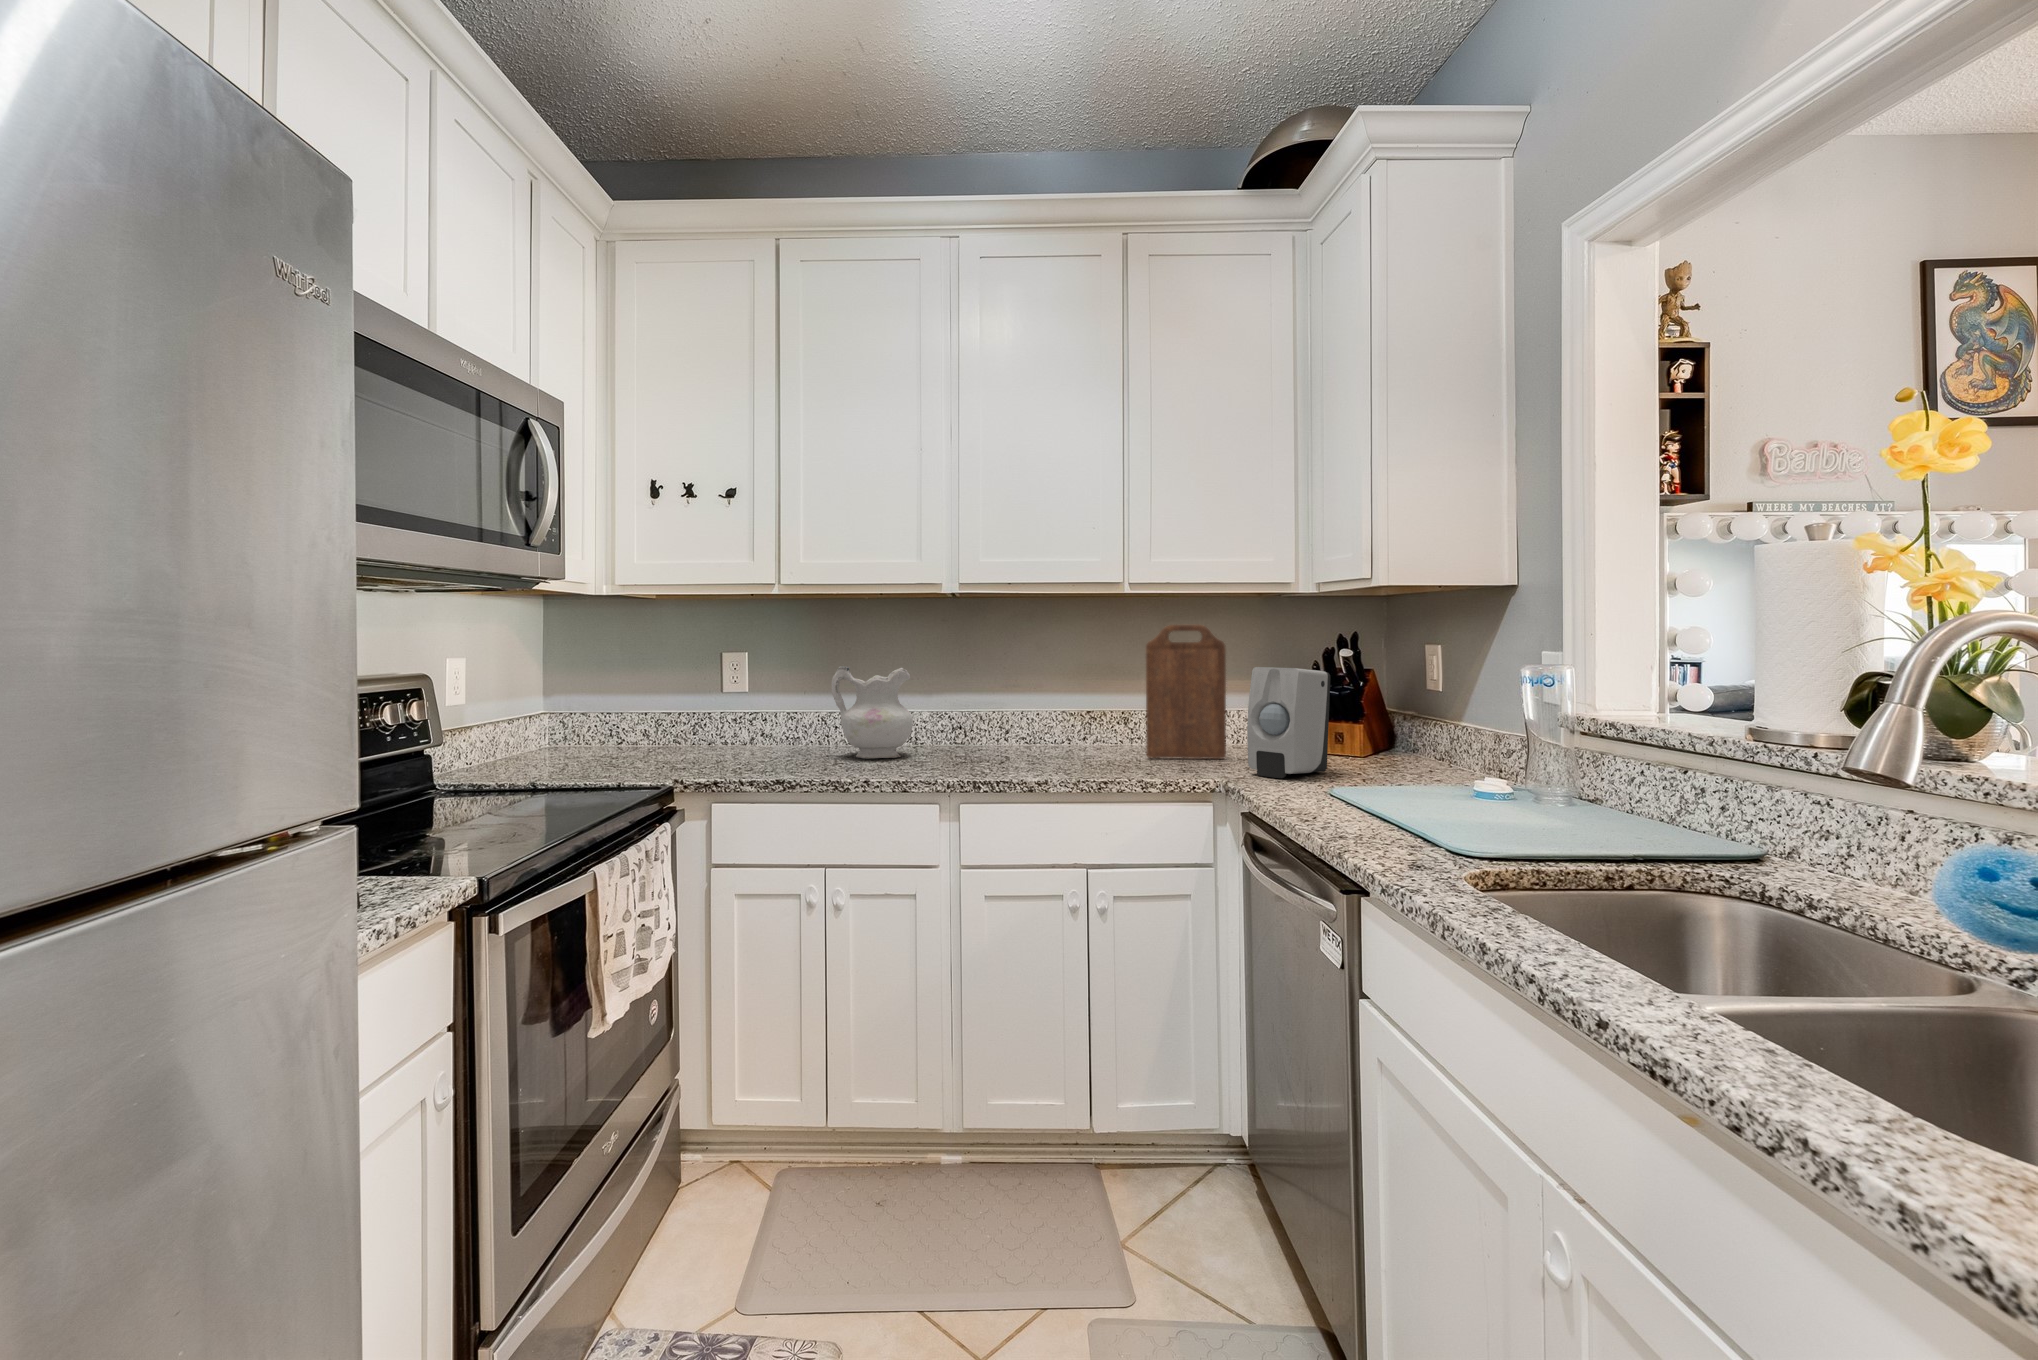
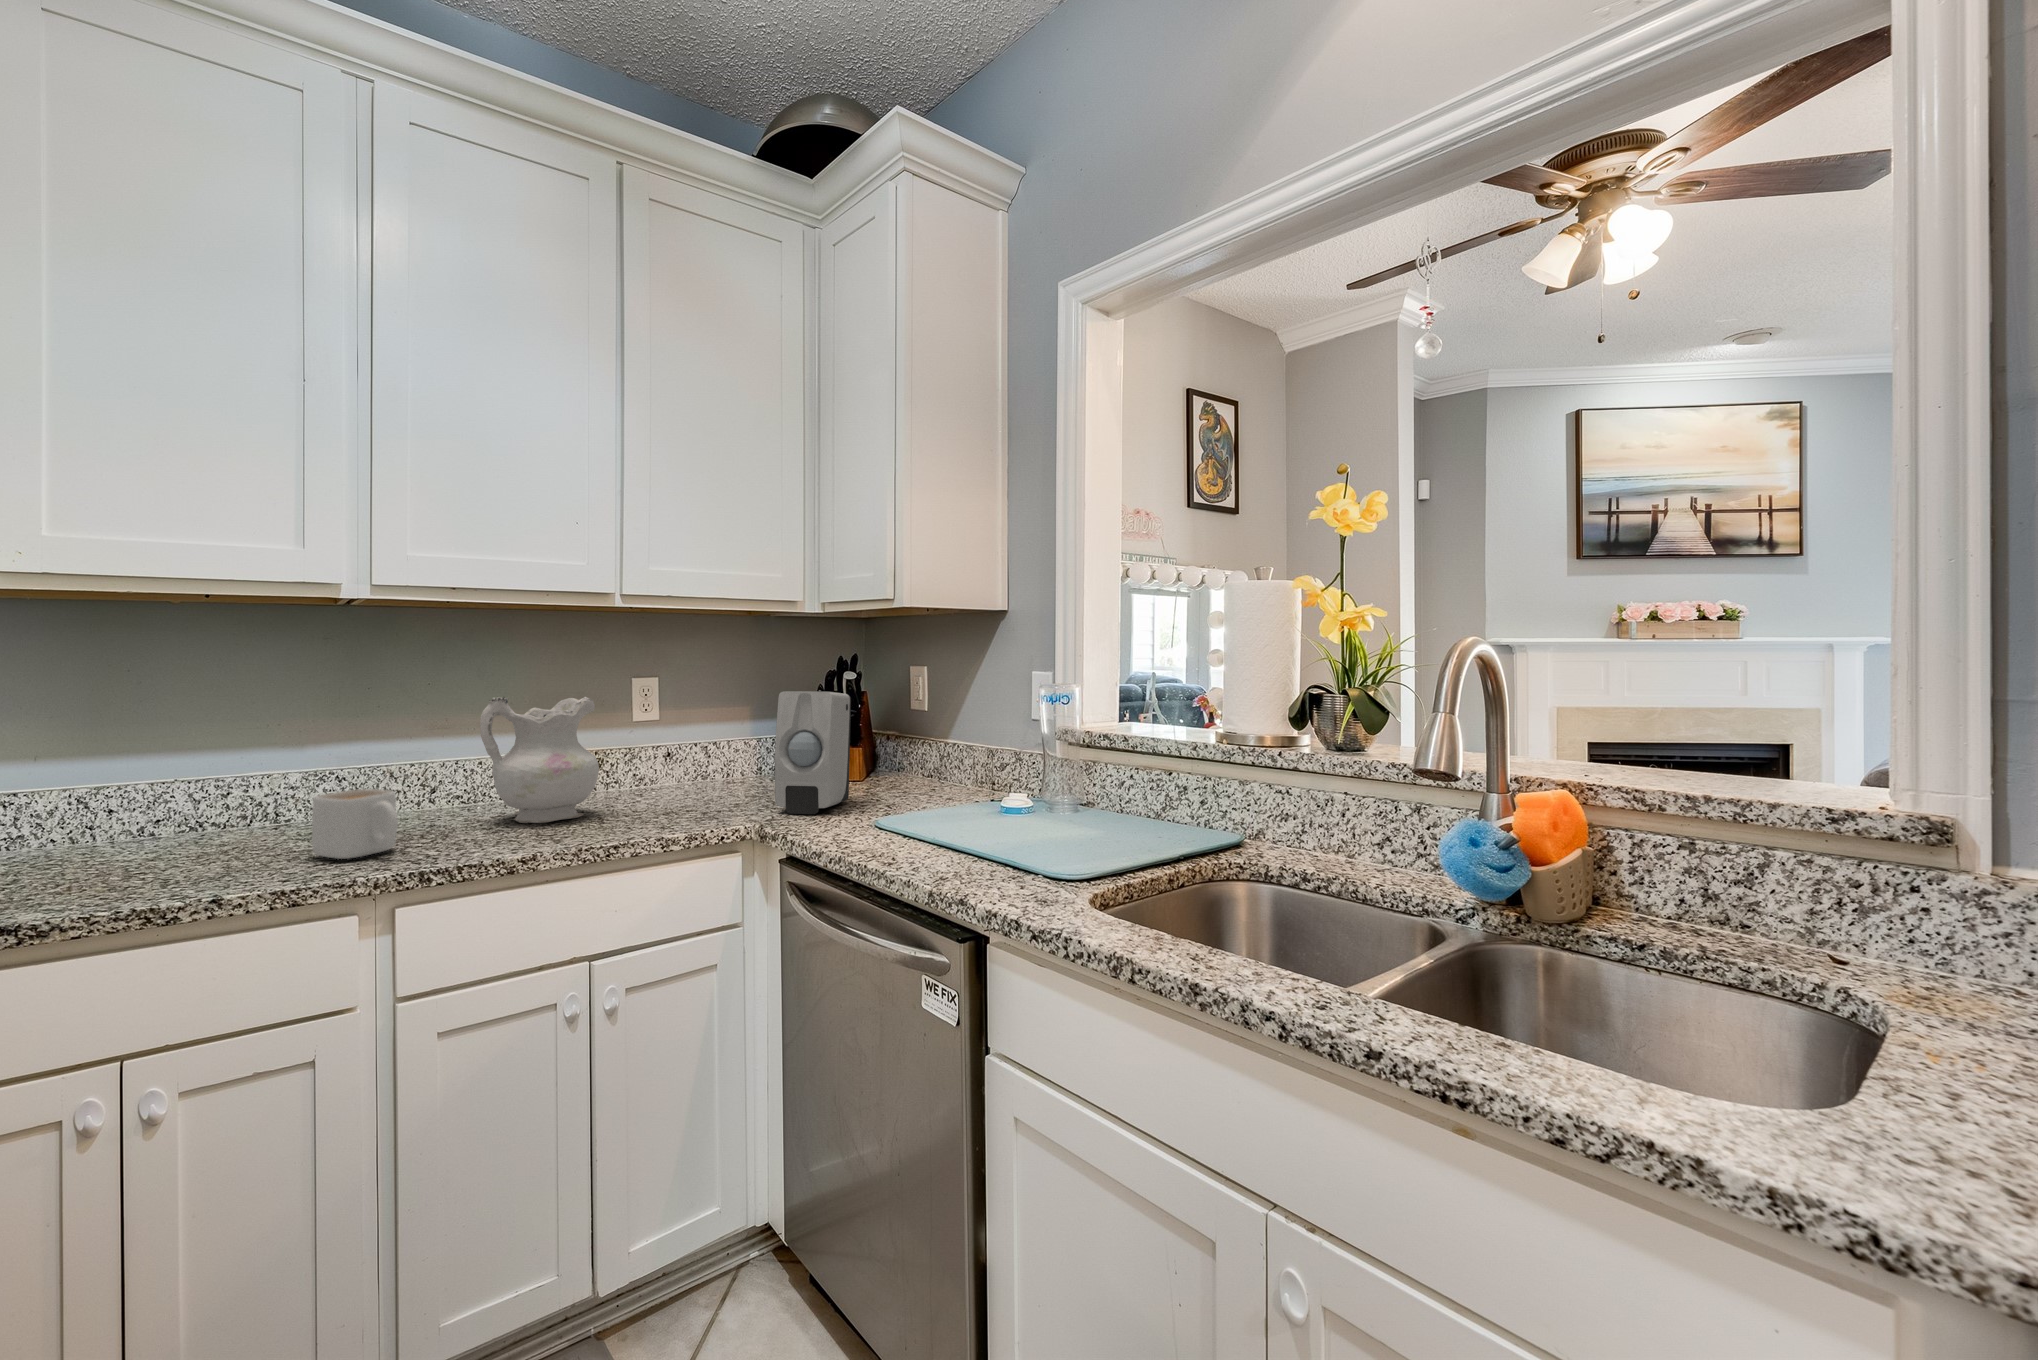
cutting board: present [1146,625,1226,759] -> none [640,643,732,805]
ceramic pitcher: present [832,666,913,759] -> present [480,697,599,823]
mug: none [924,725,969,769] -> present [312,789,398,859]

